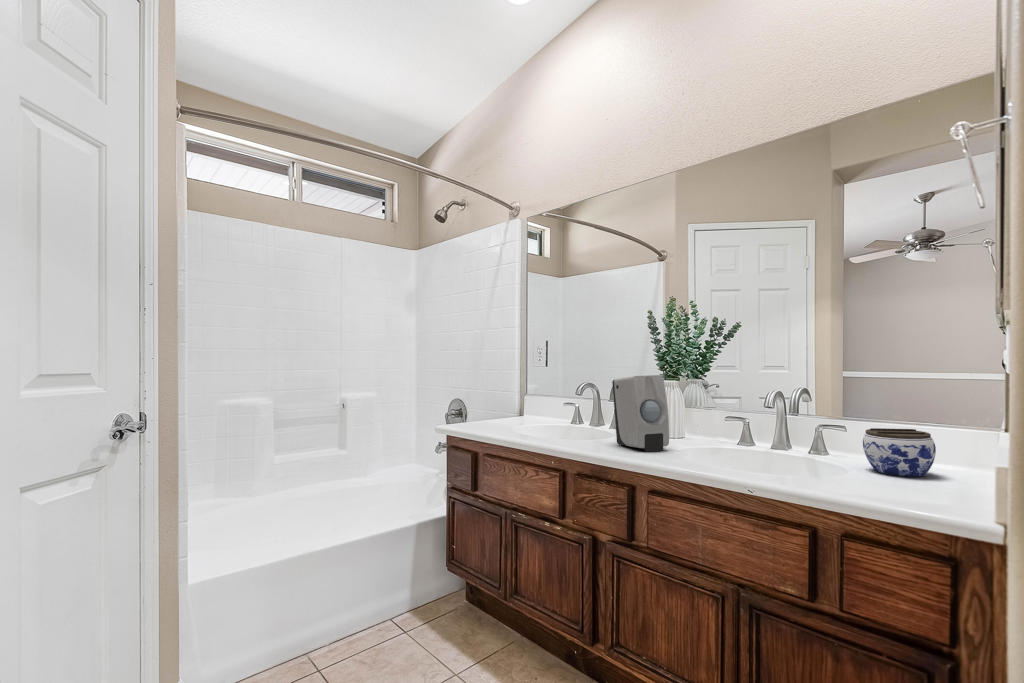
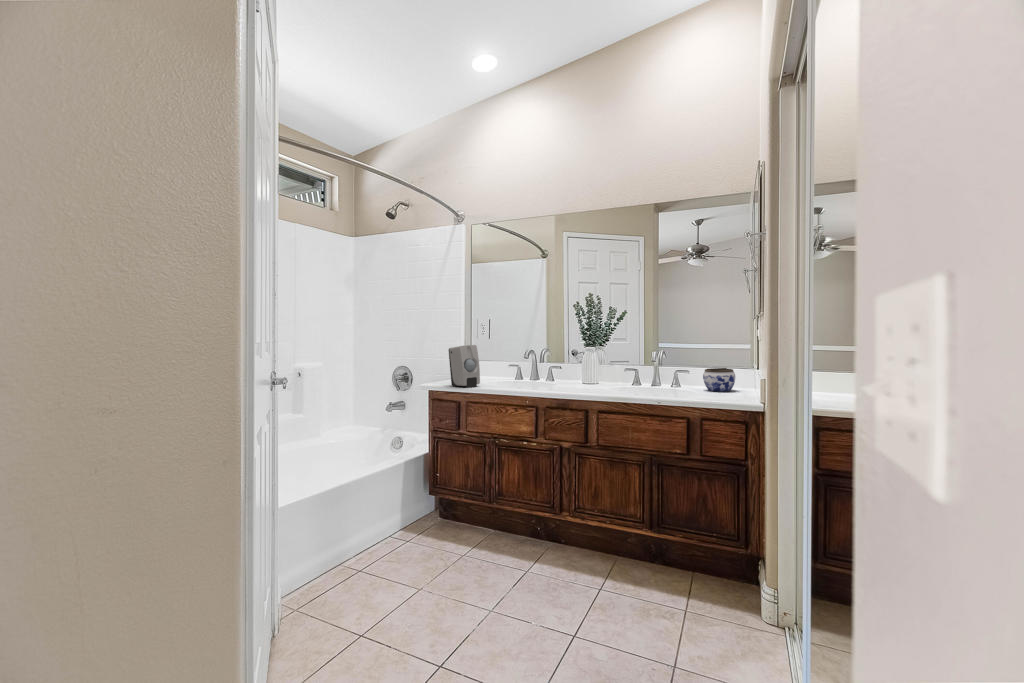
soap dispenser: present [612,375,669,452] -> present [449,345,480,388]

